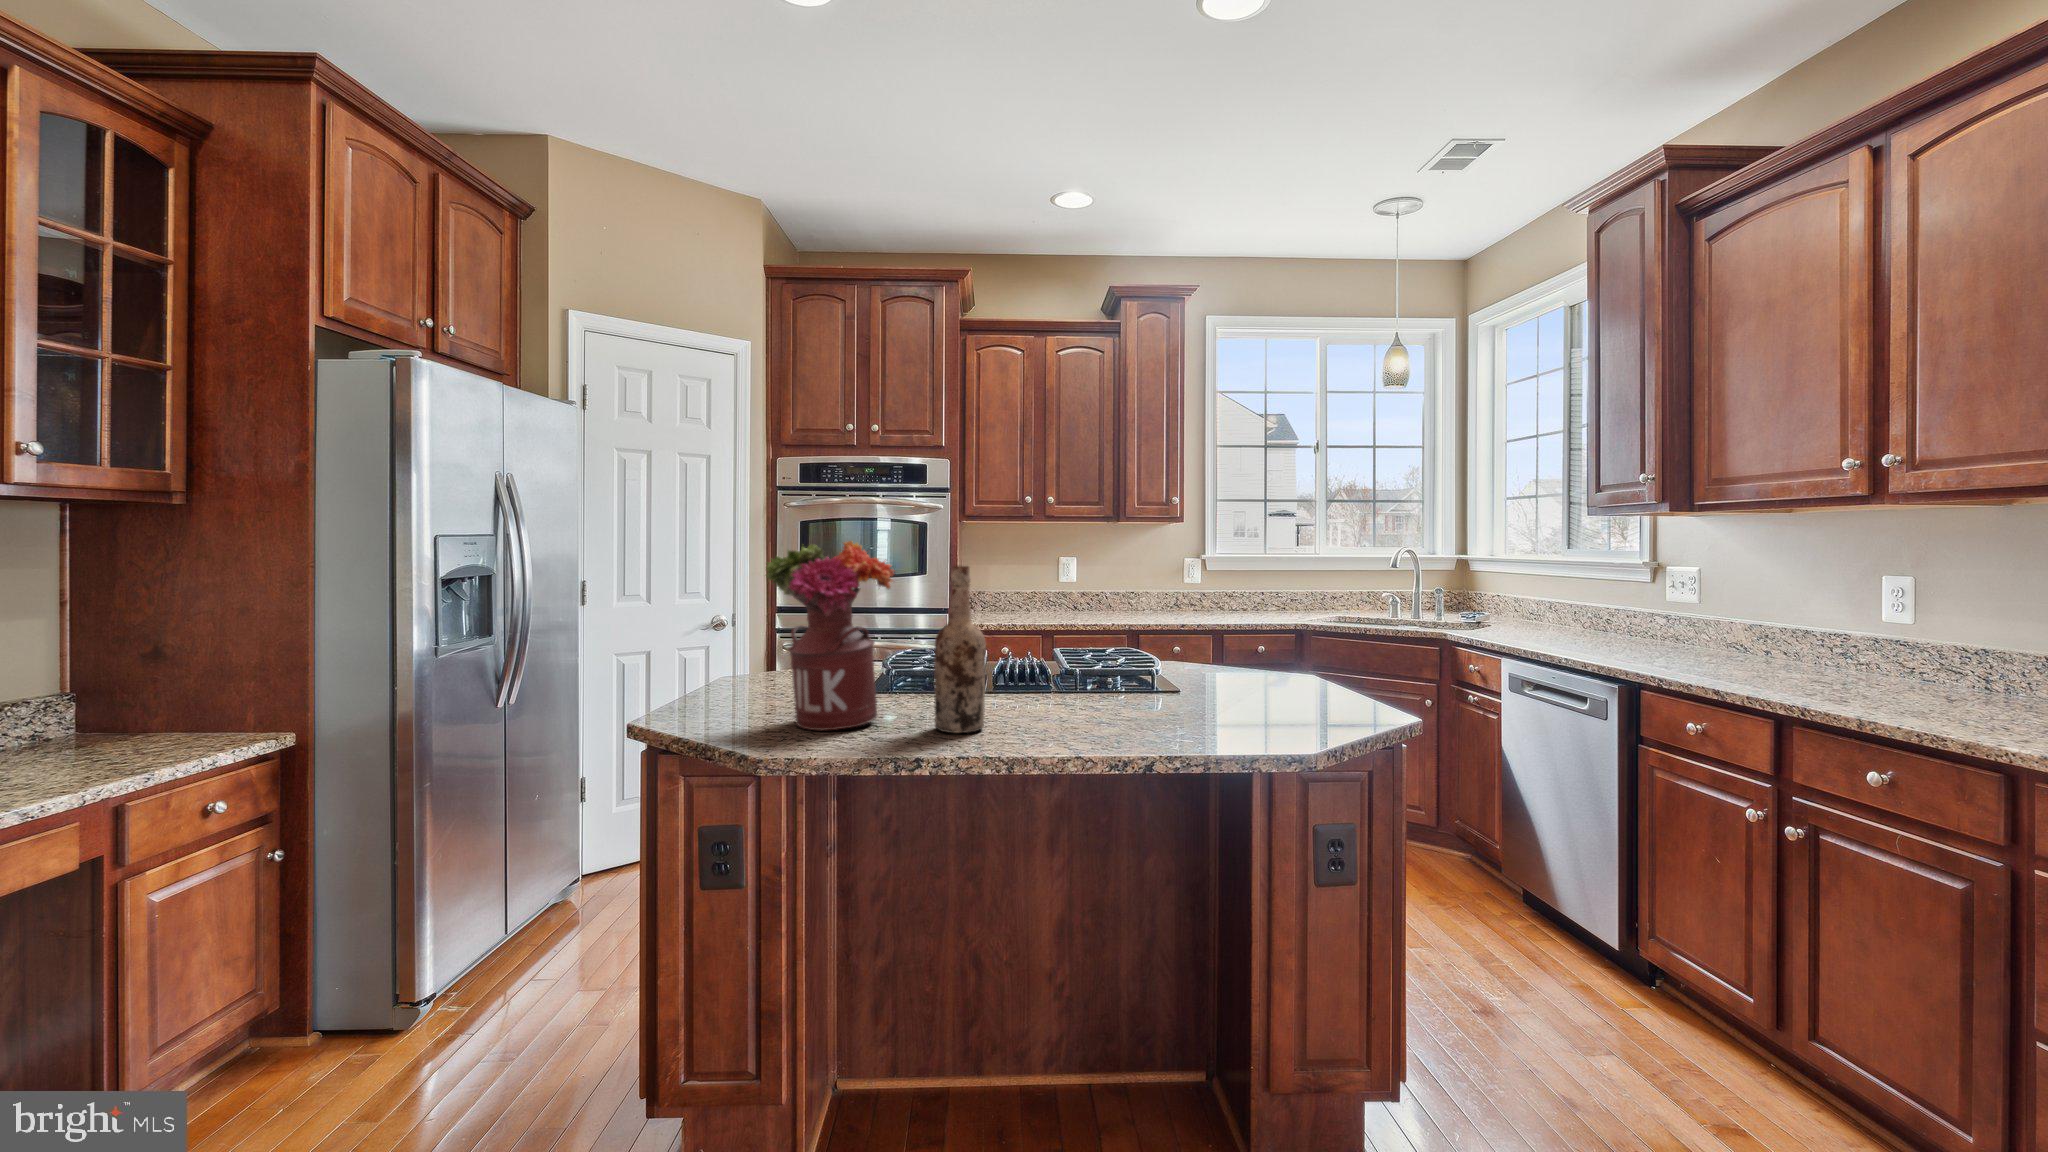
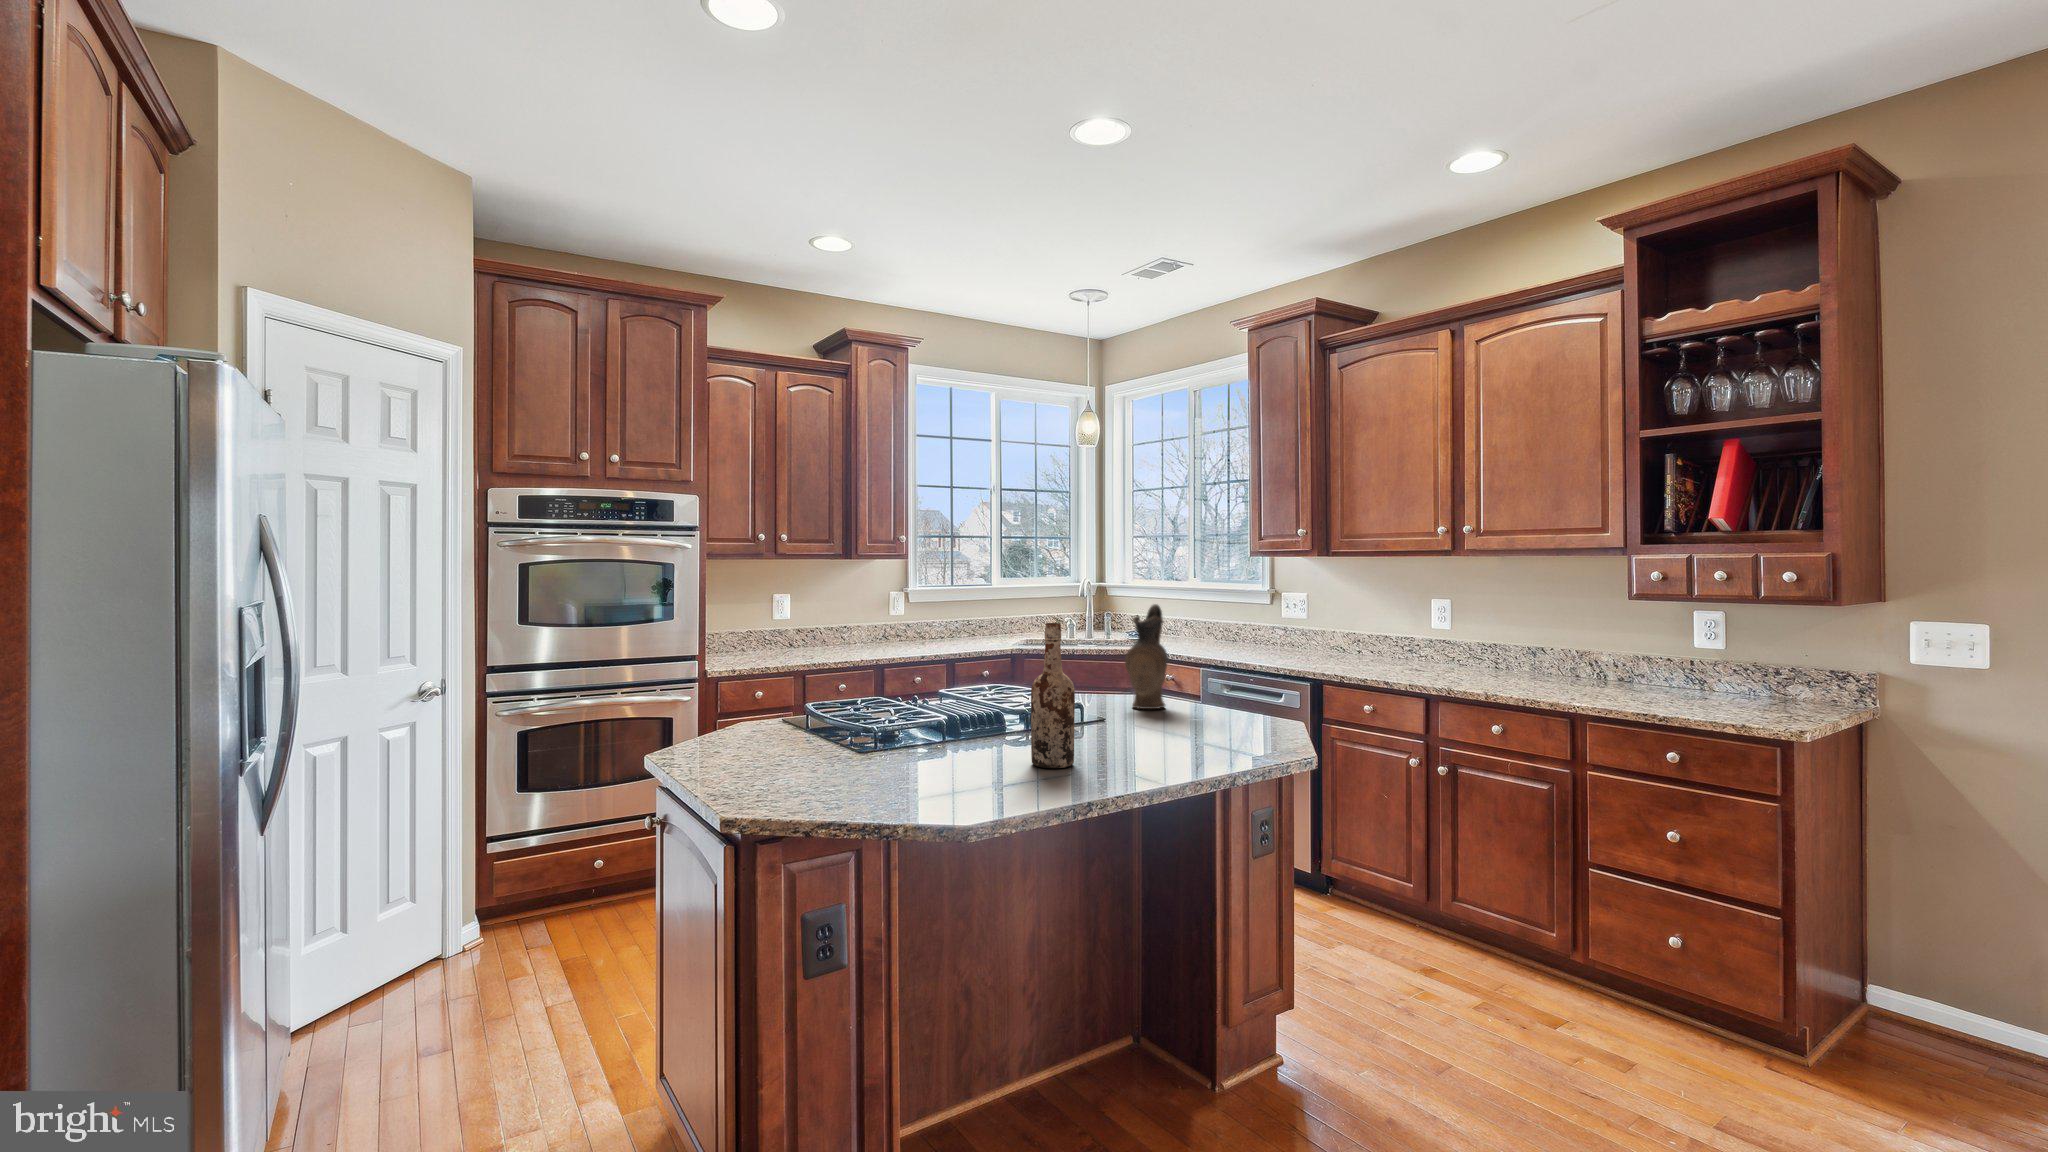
flower arrangement: present [766,541,895,730] -> none [878,603,999,781]
ceramic pitcher: none [1216,560,1279,689] -> present [1125,604,1168,709]

